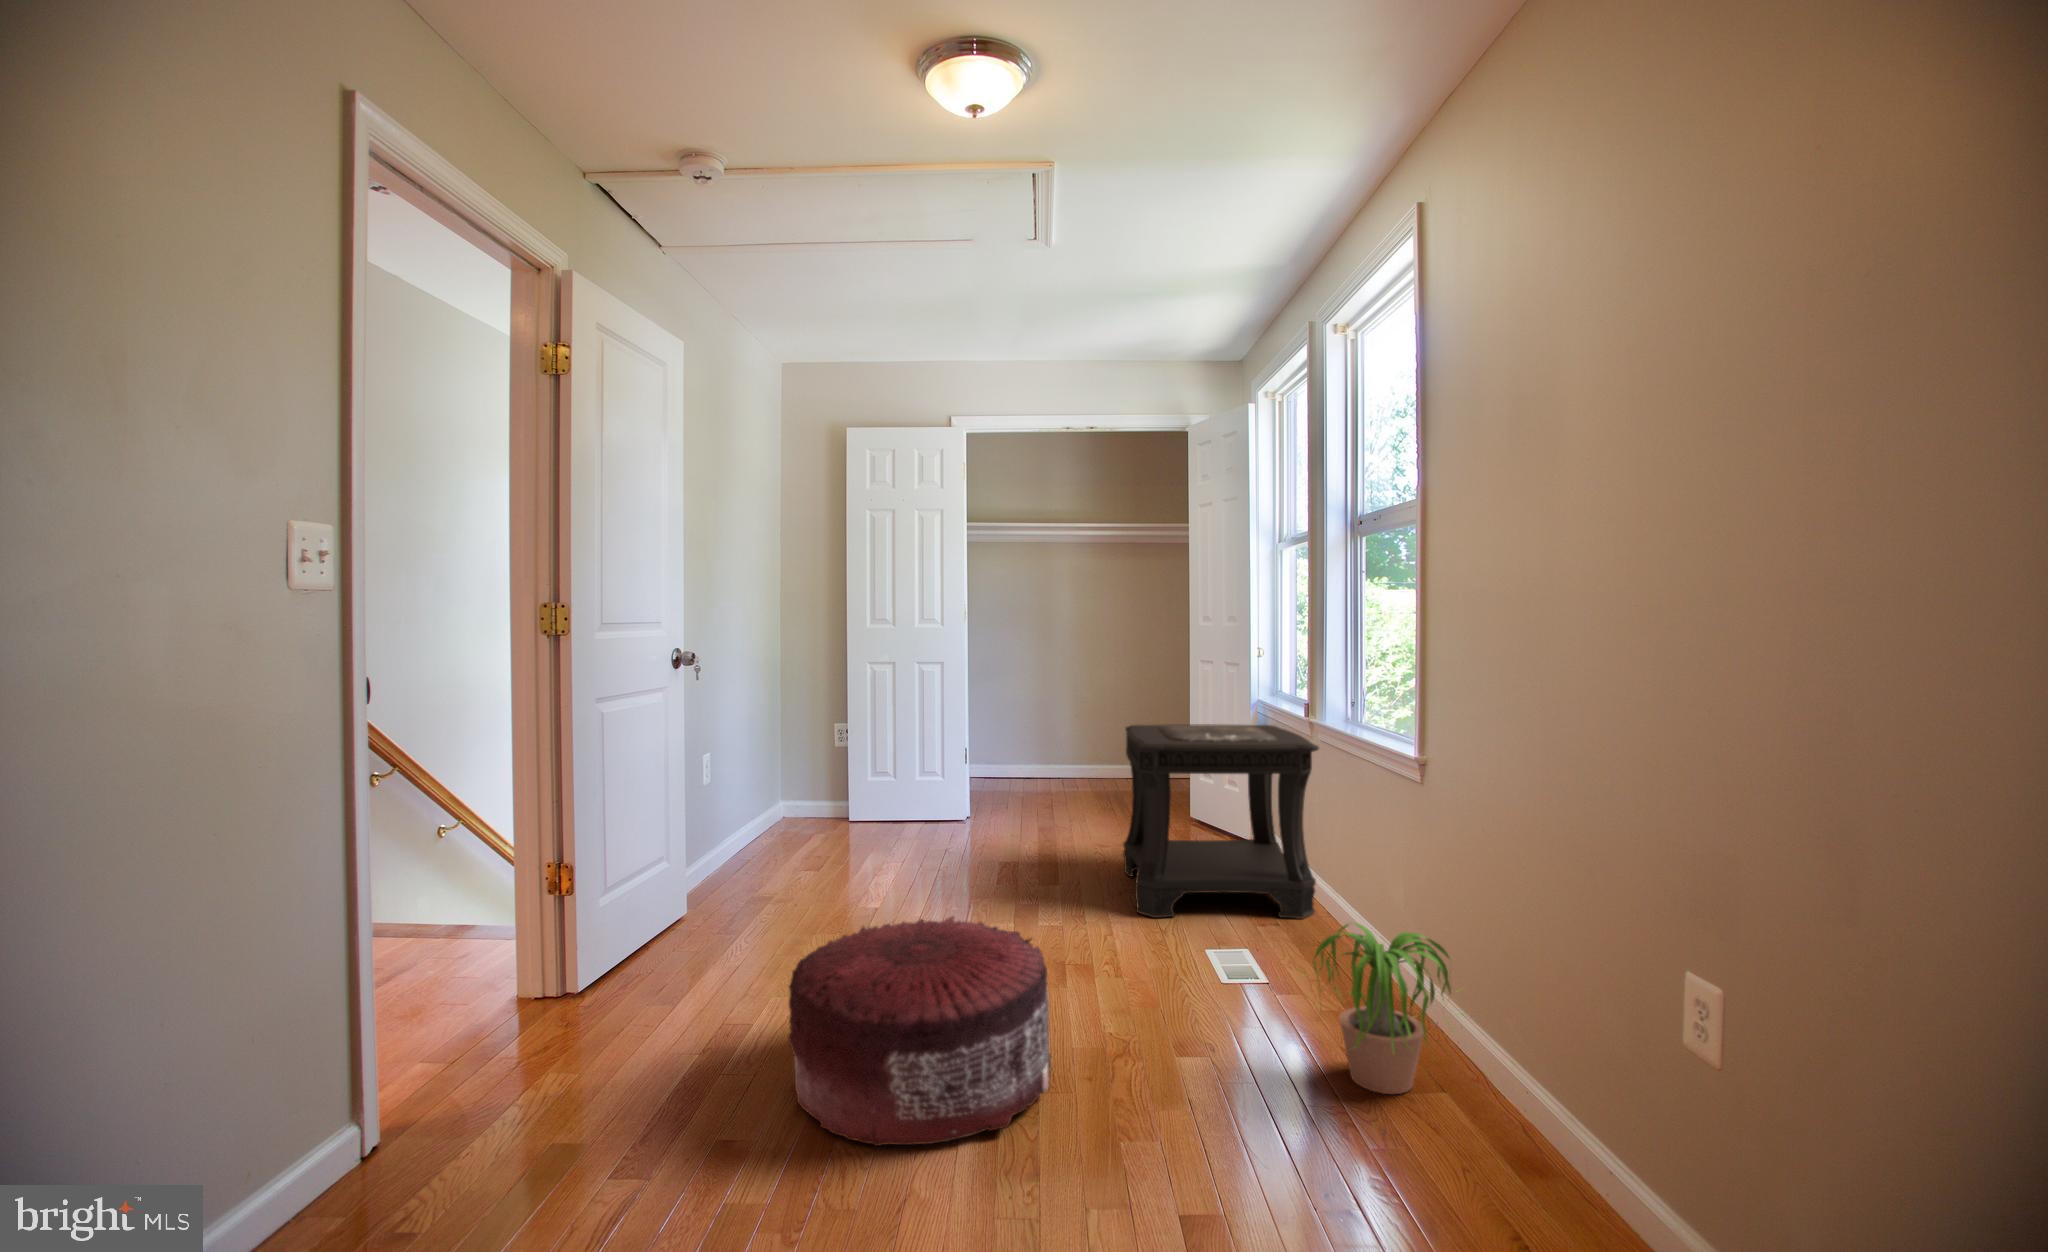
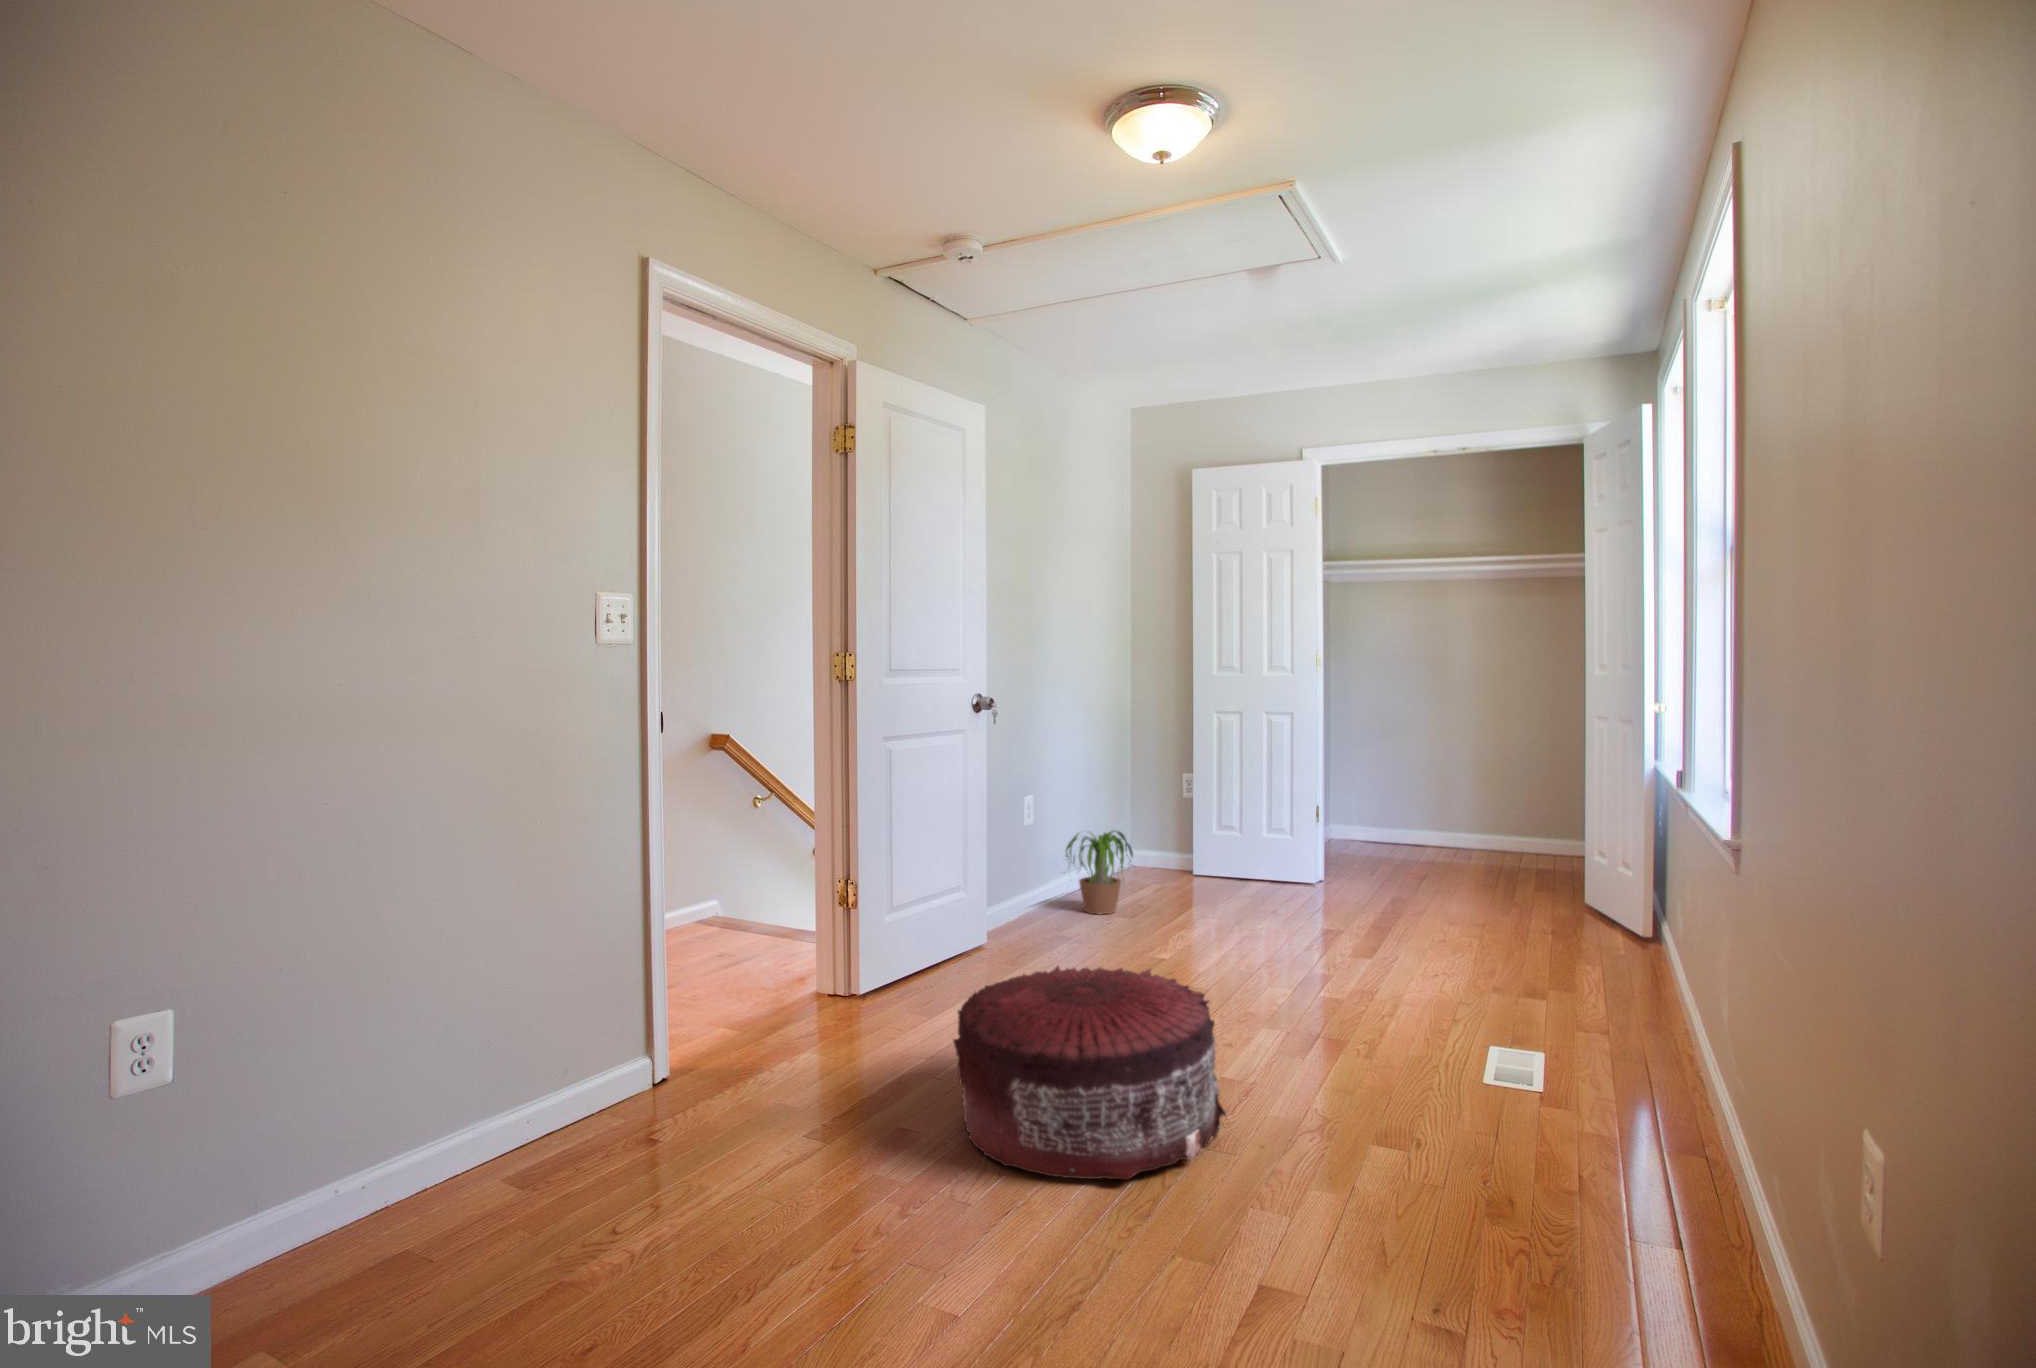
side table: present [1123,724,1319,919] -> none [1445,790,1703,1051]
potted plant: present [1313,923,1451,1094] -> present [1066,831,1133,914]

